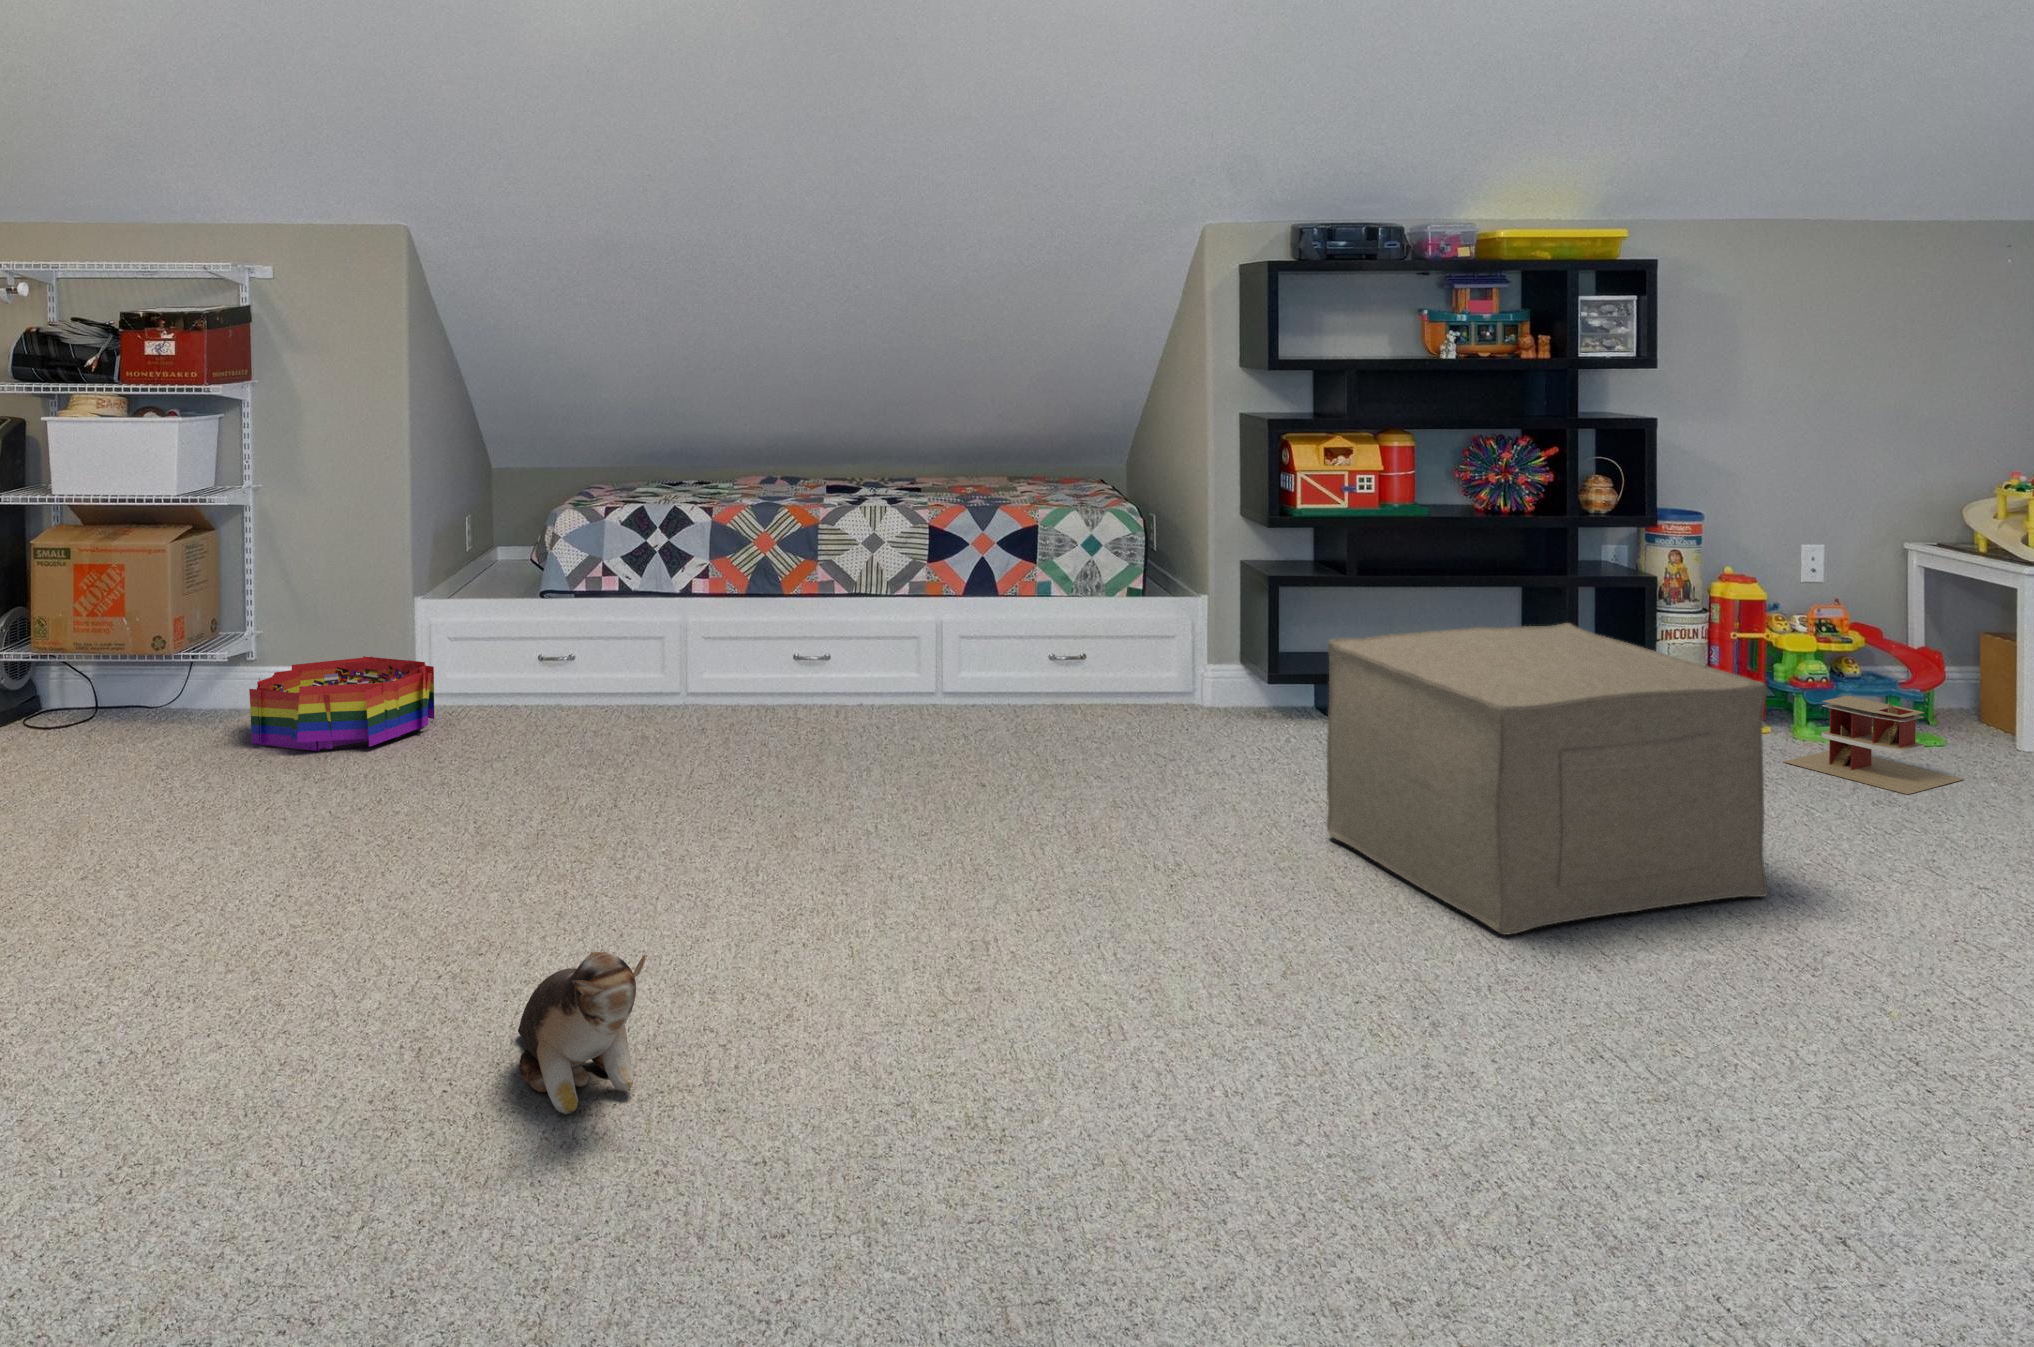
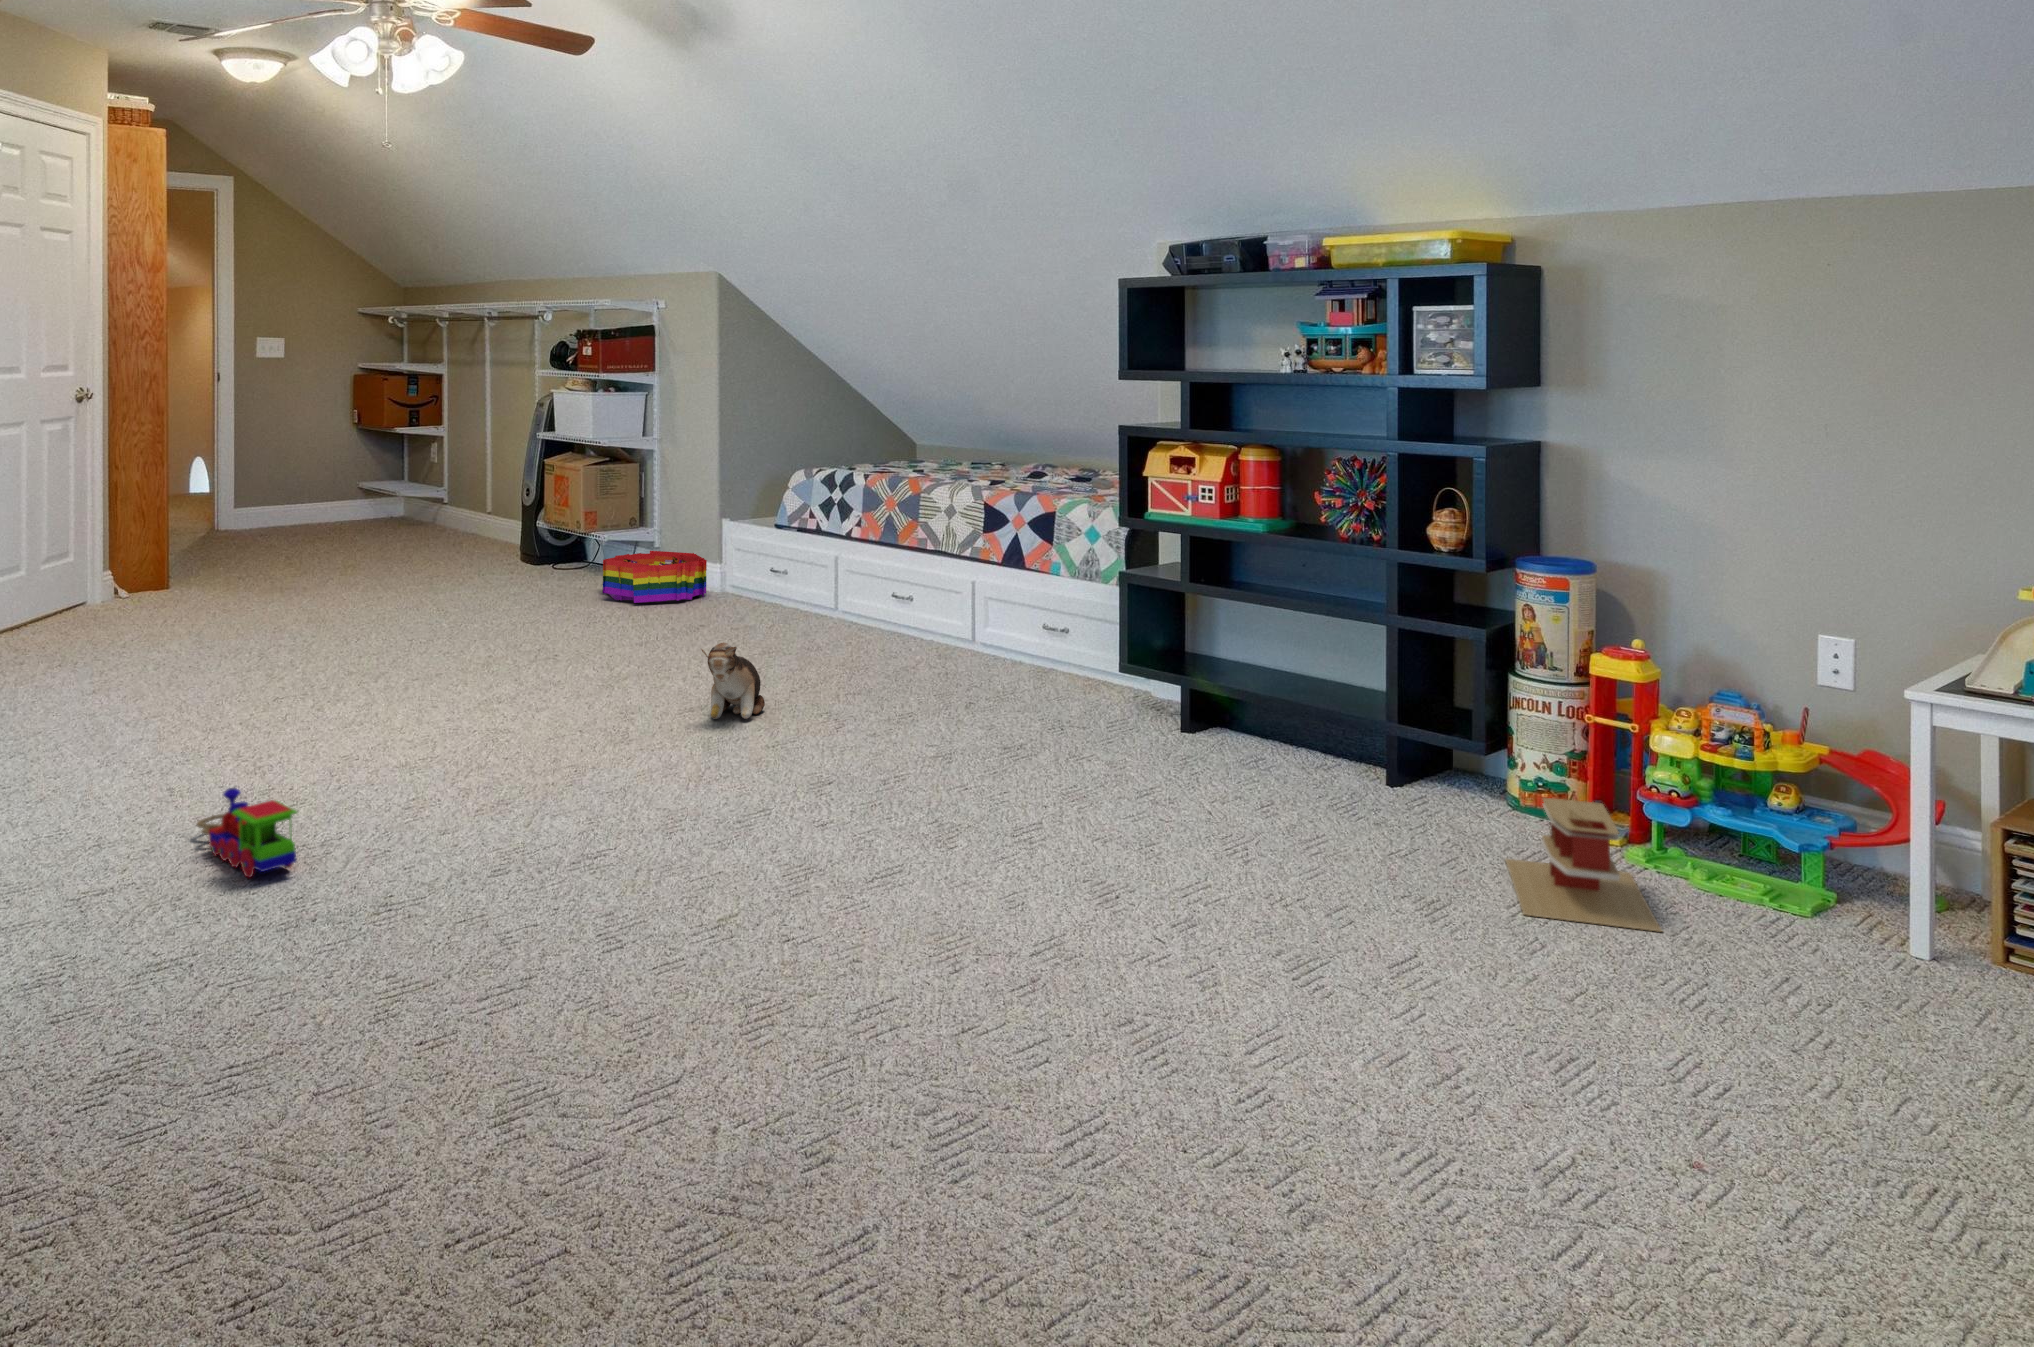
ottoman: present [1327,623,1767,935] -> none [778,606,1143,898]
plush toy: present [518,952,646,1114] -> present [701,642,765,719]
toy train: none [1020,1109,1348,1258] -> present [197,788,297,877]

